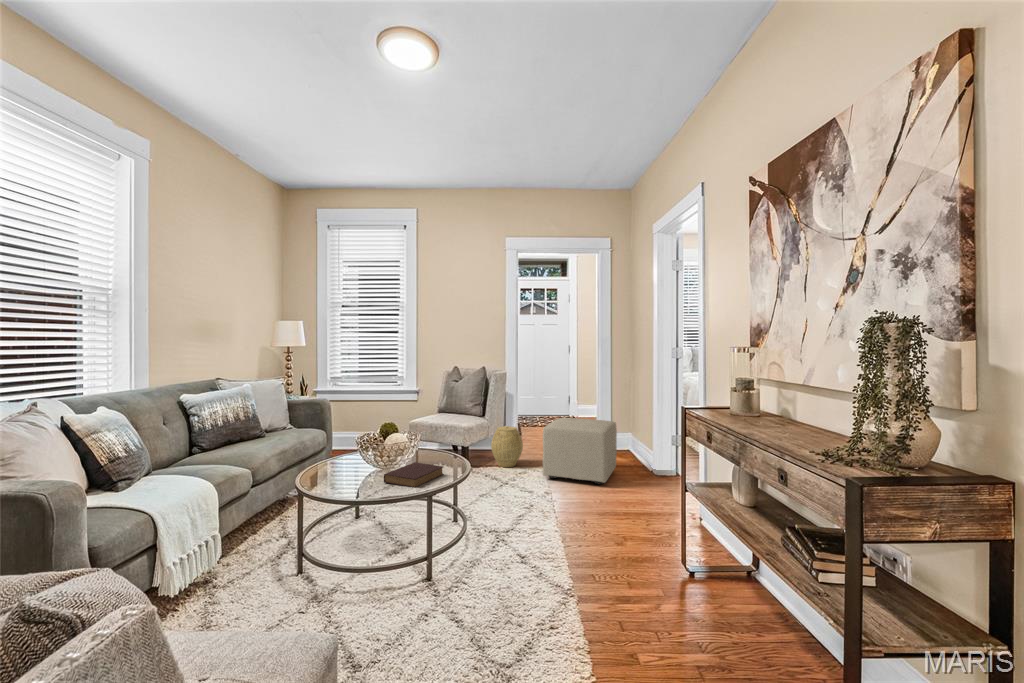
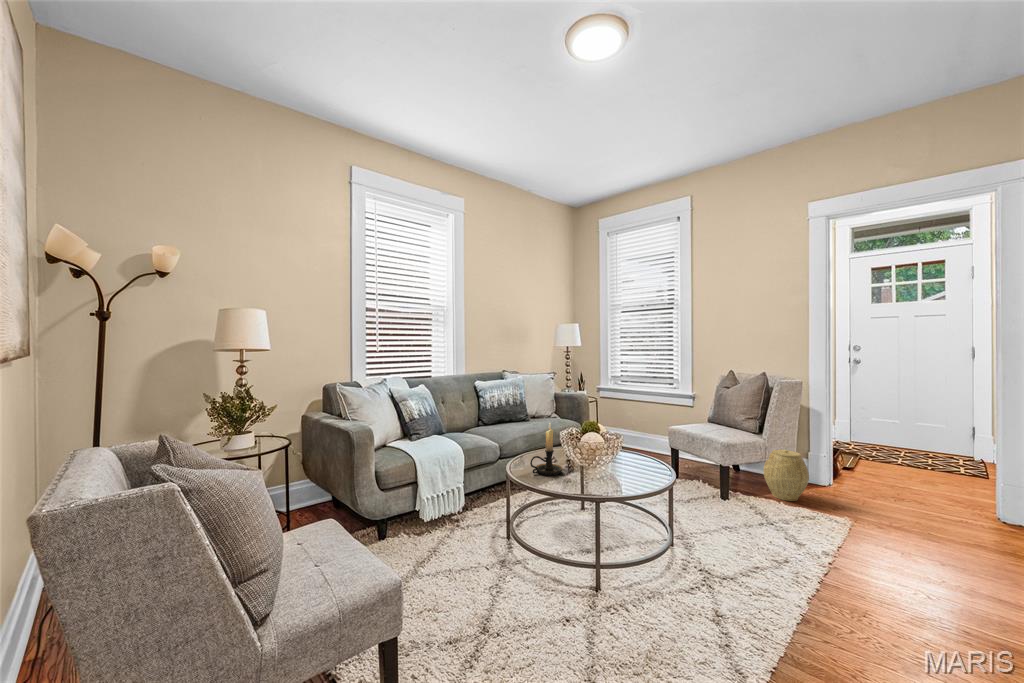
ottoman: present [543,418,617,484] -> none [825,453,977,562]
candle holder: none [332,428,364,488] -> present [530,423,562,475]
book: present [384,462,443,488] -> none [575,467,637,492]

